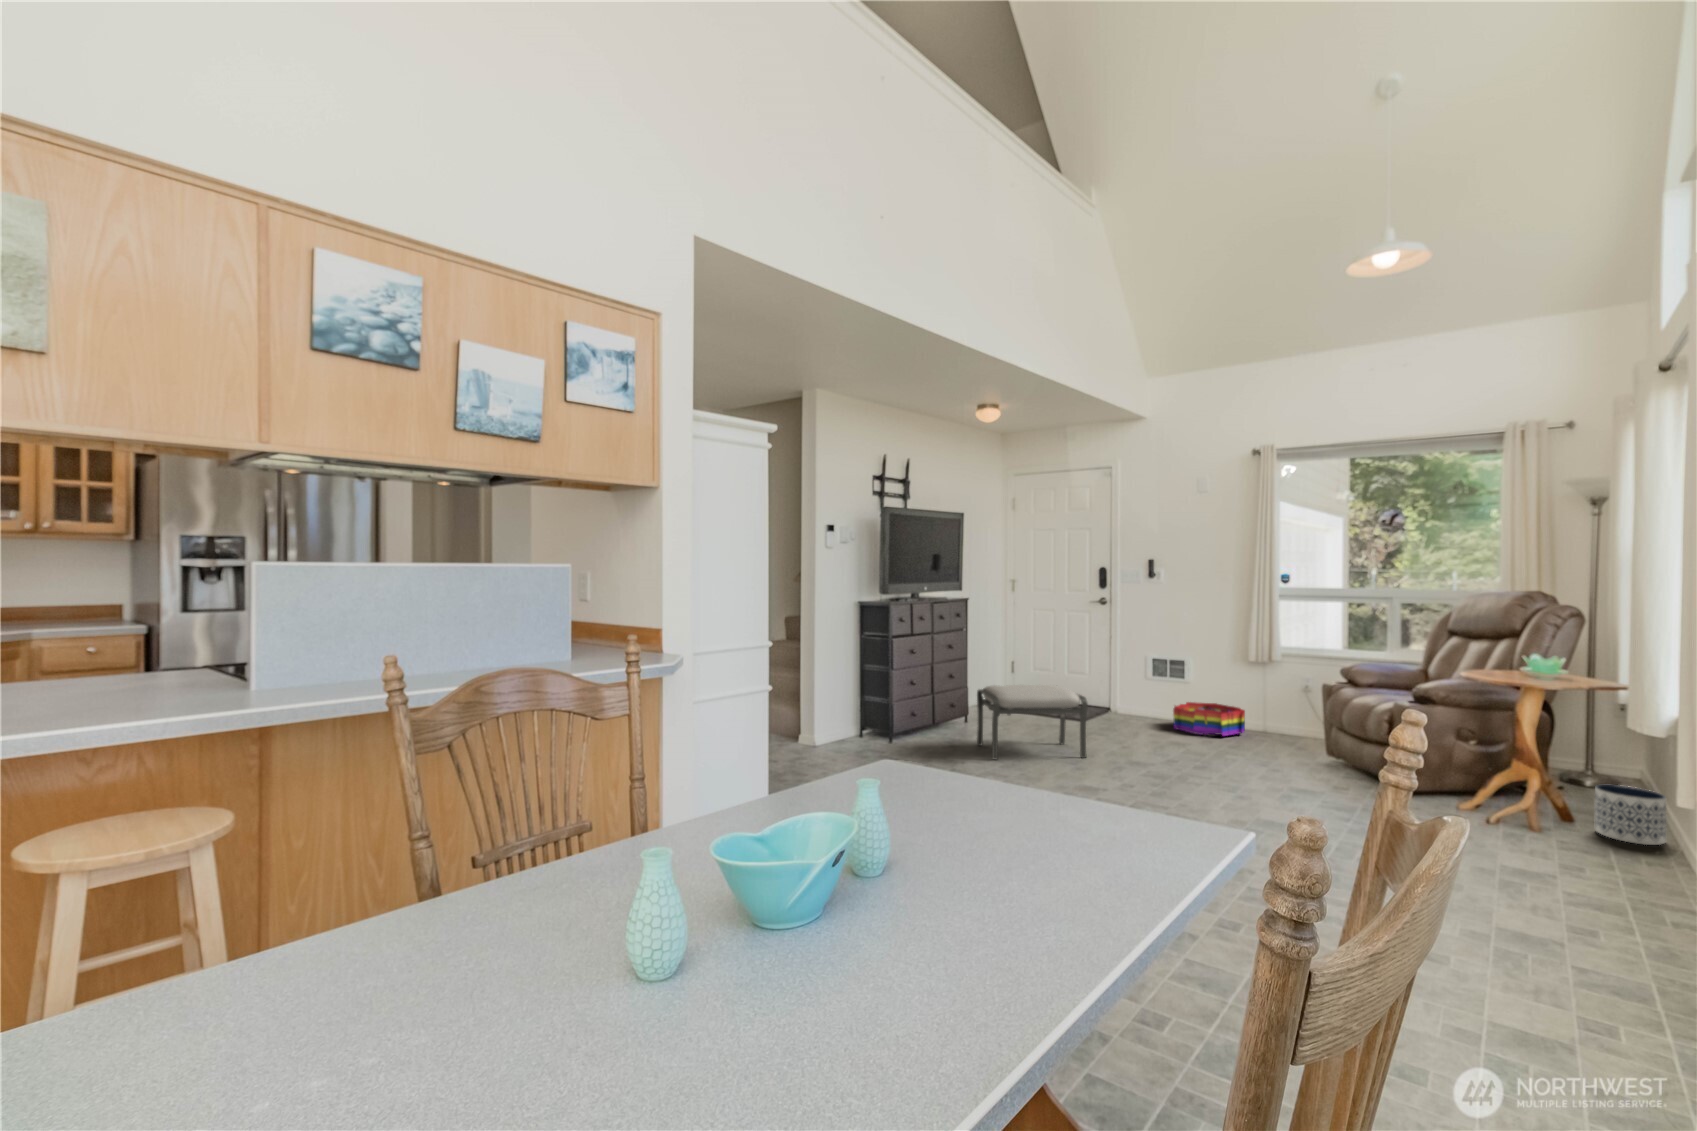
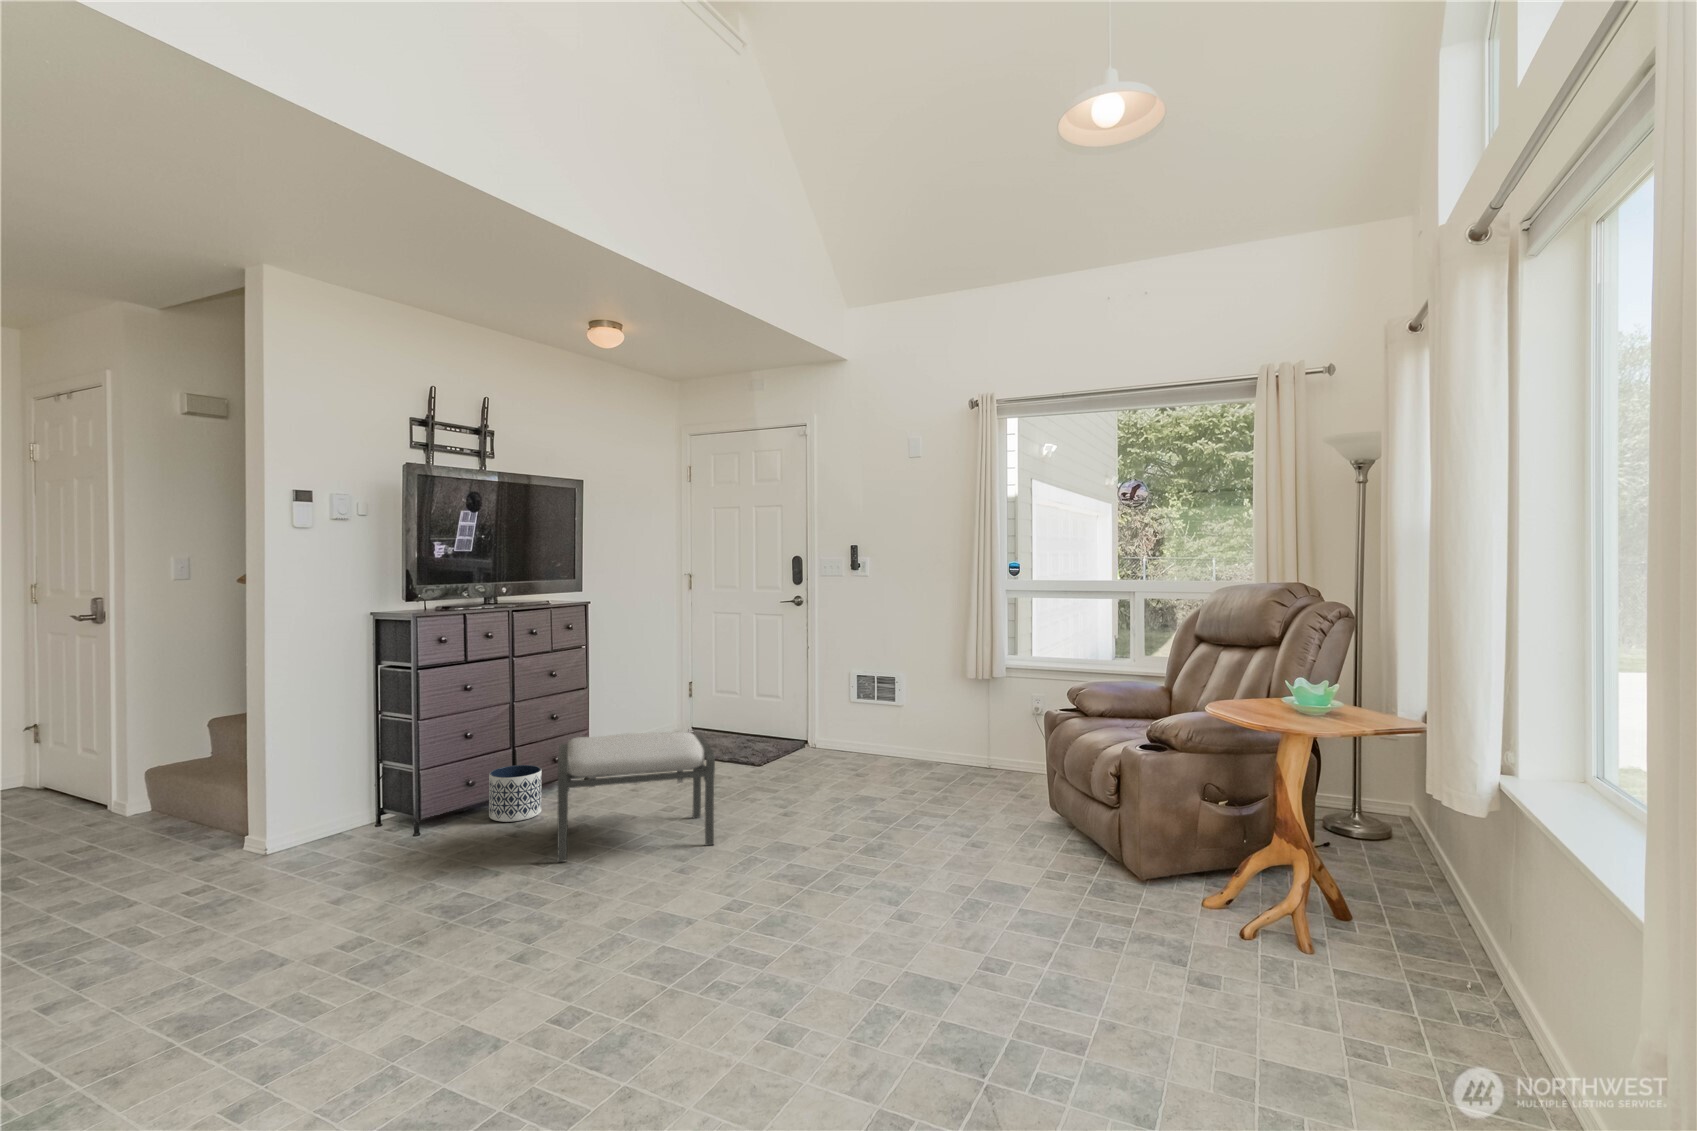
storage bin: present [1173,702,1245,736] -> none [872,735,963,786]
planter: present [1595,785,1666,845] -> present [489,765,542,822]

